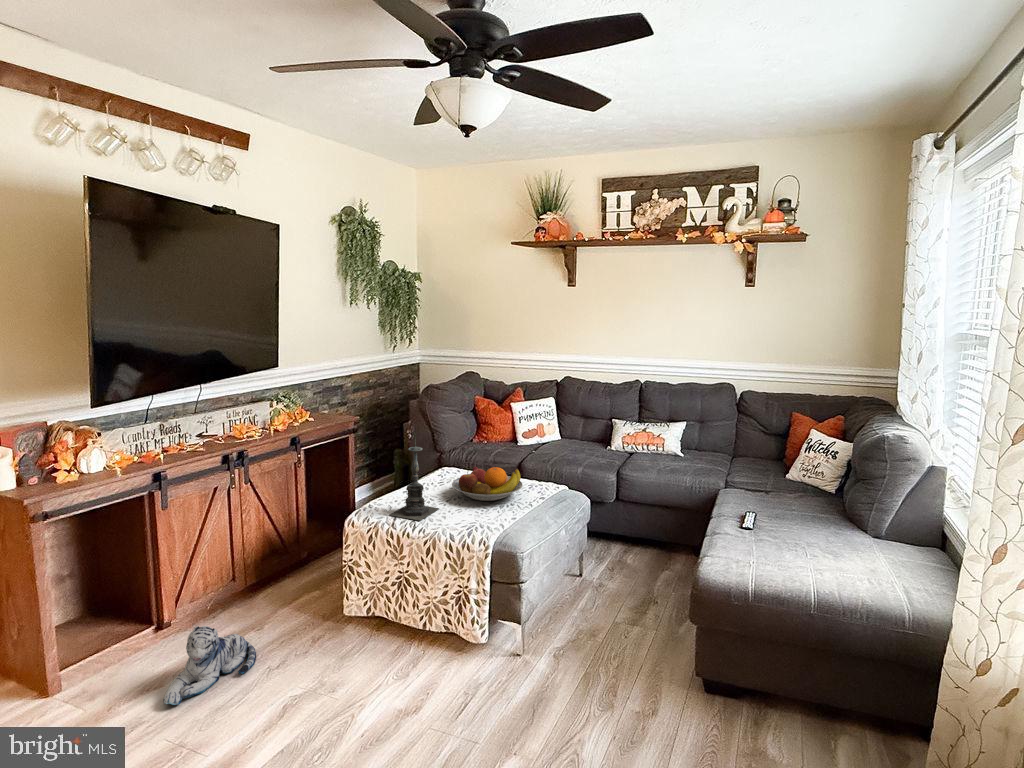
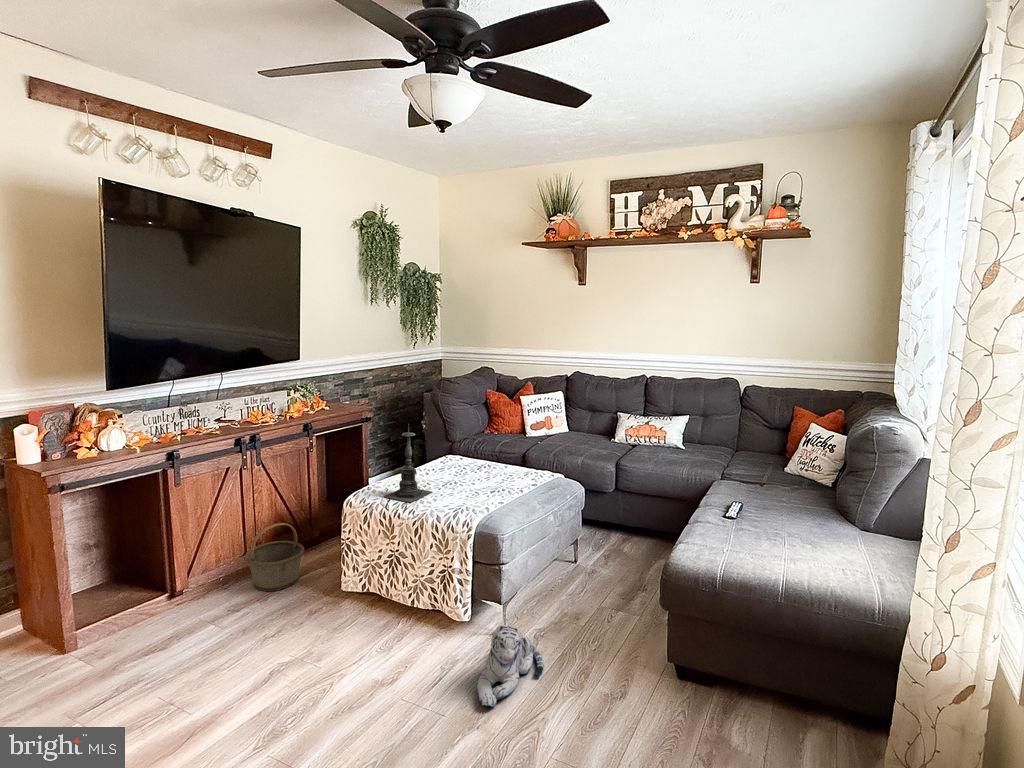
fruit bowl: present [452,466,523,501] -> none [448,453,515,486]
basket: none [234,545,298,618] -> present [245,523,304,591]
plush toy: present [163,626,256,705] -> present [477,625,544,707]

